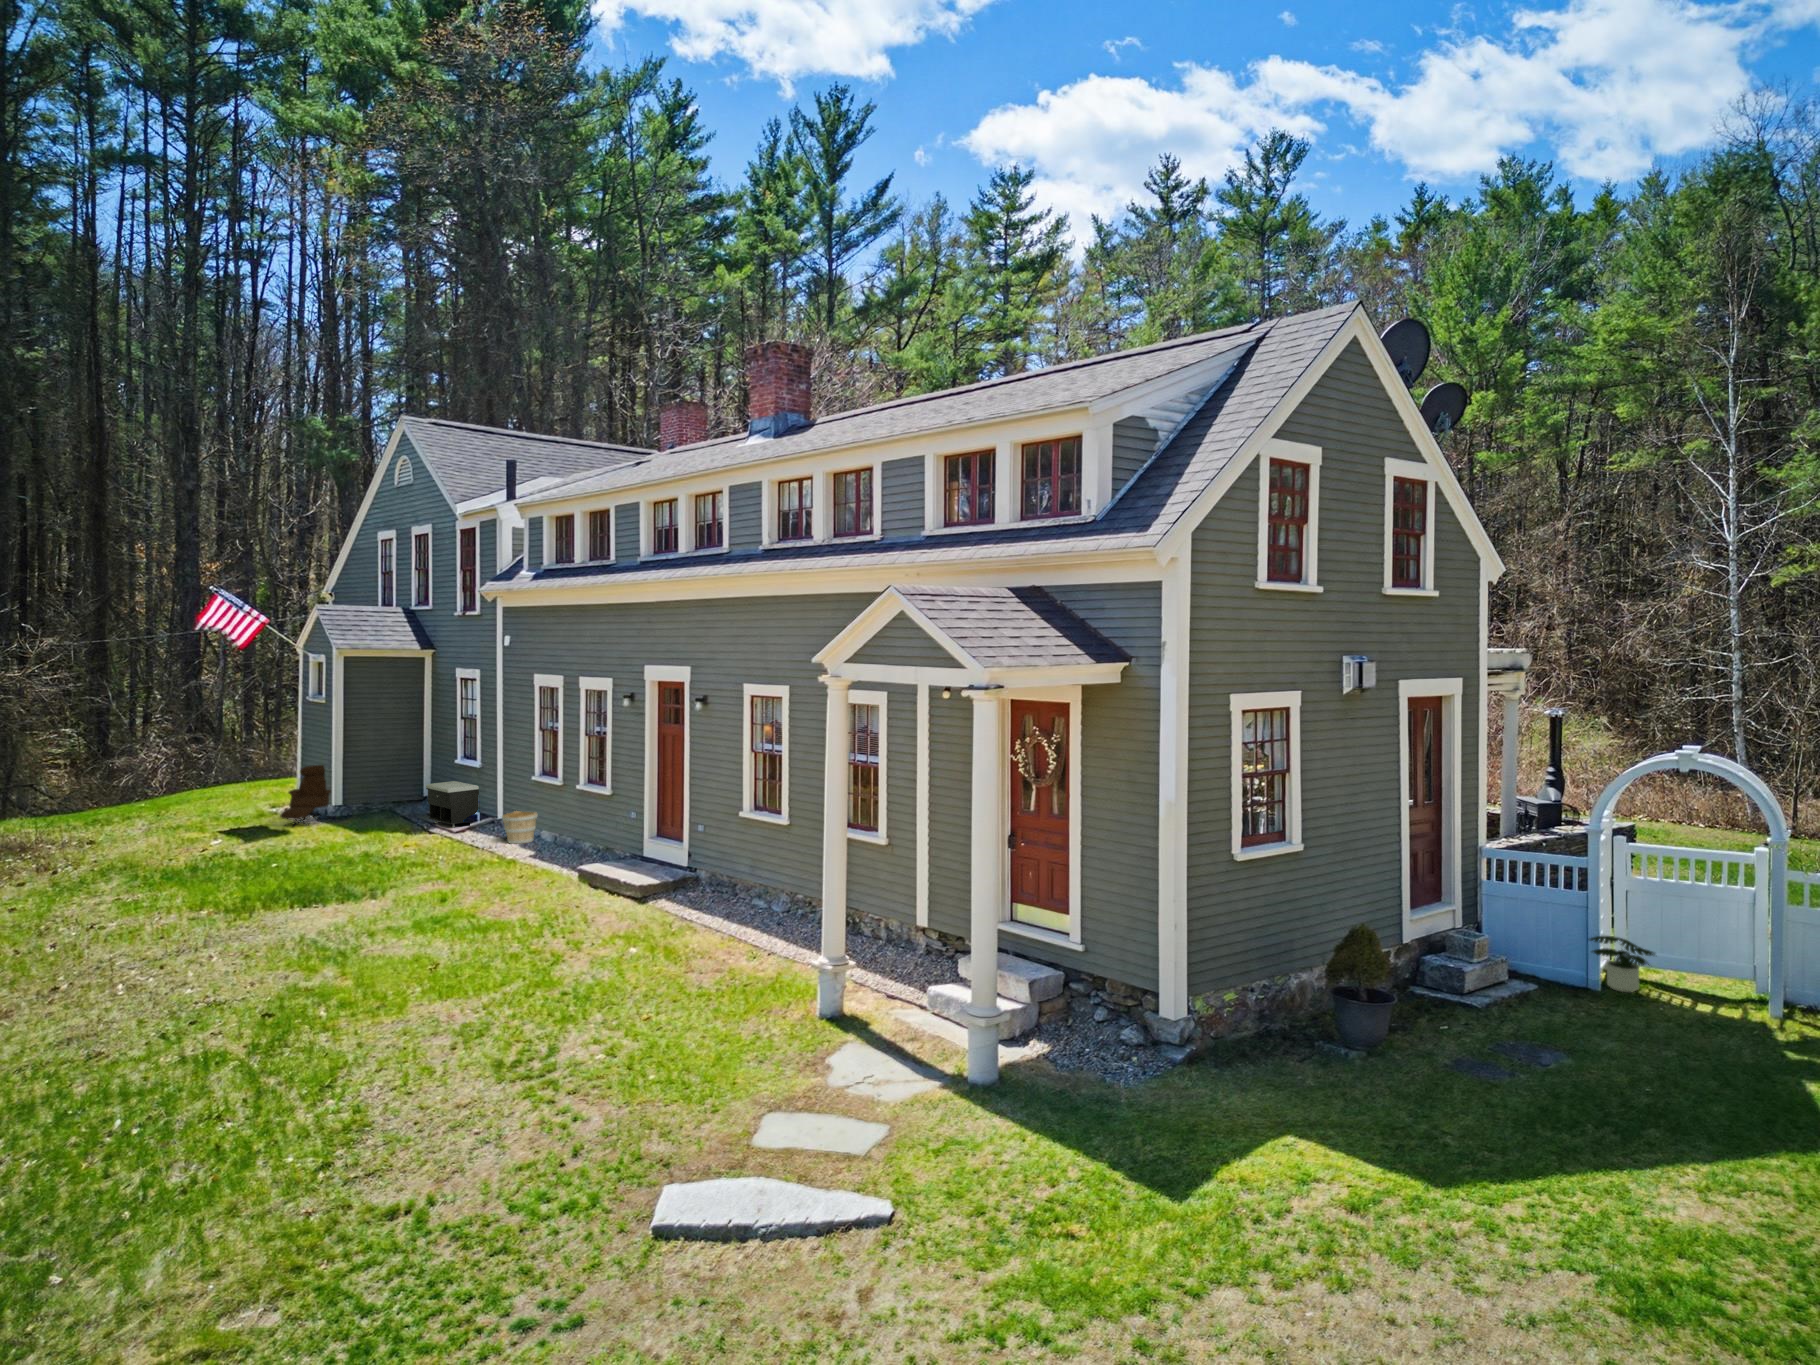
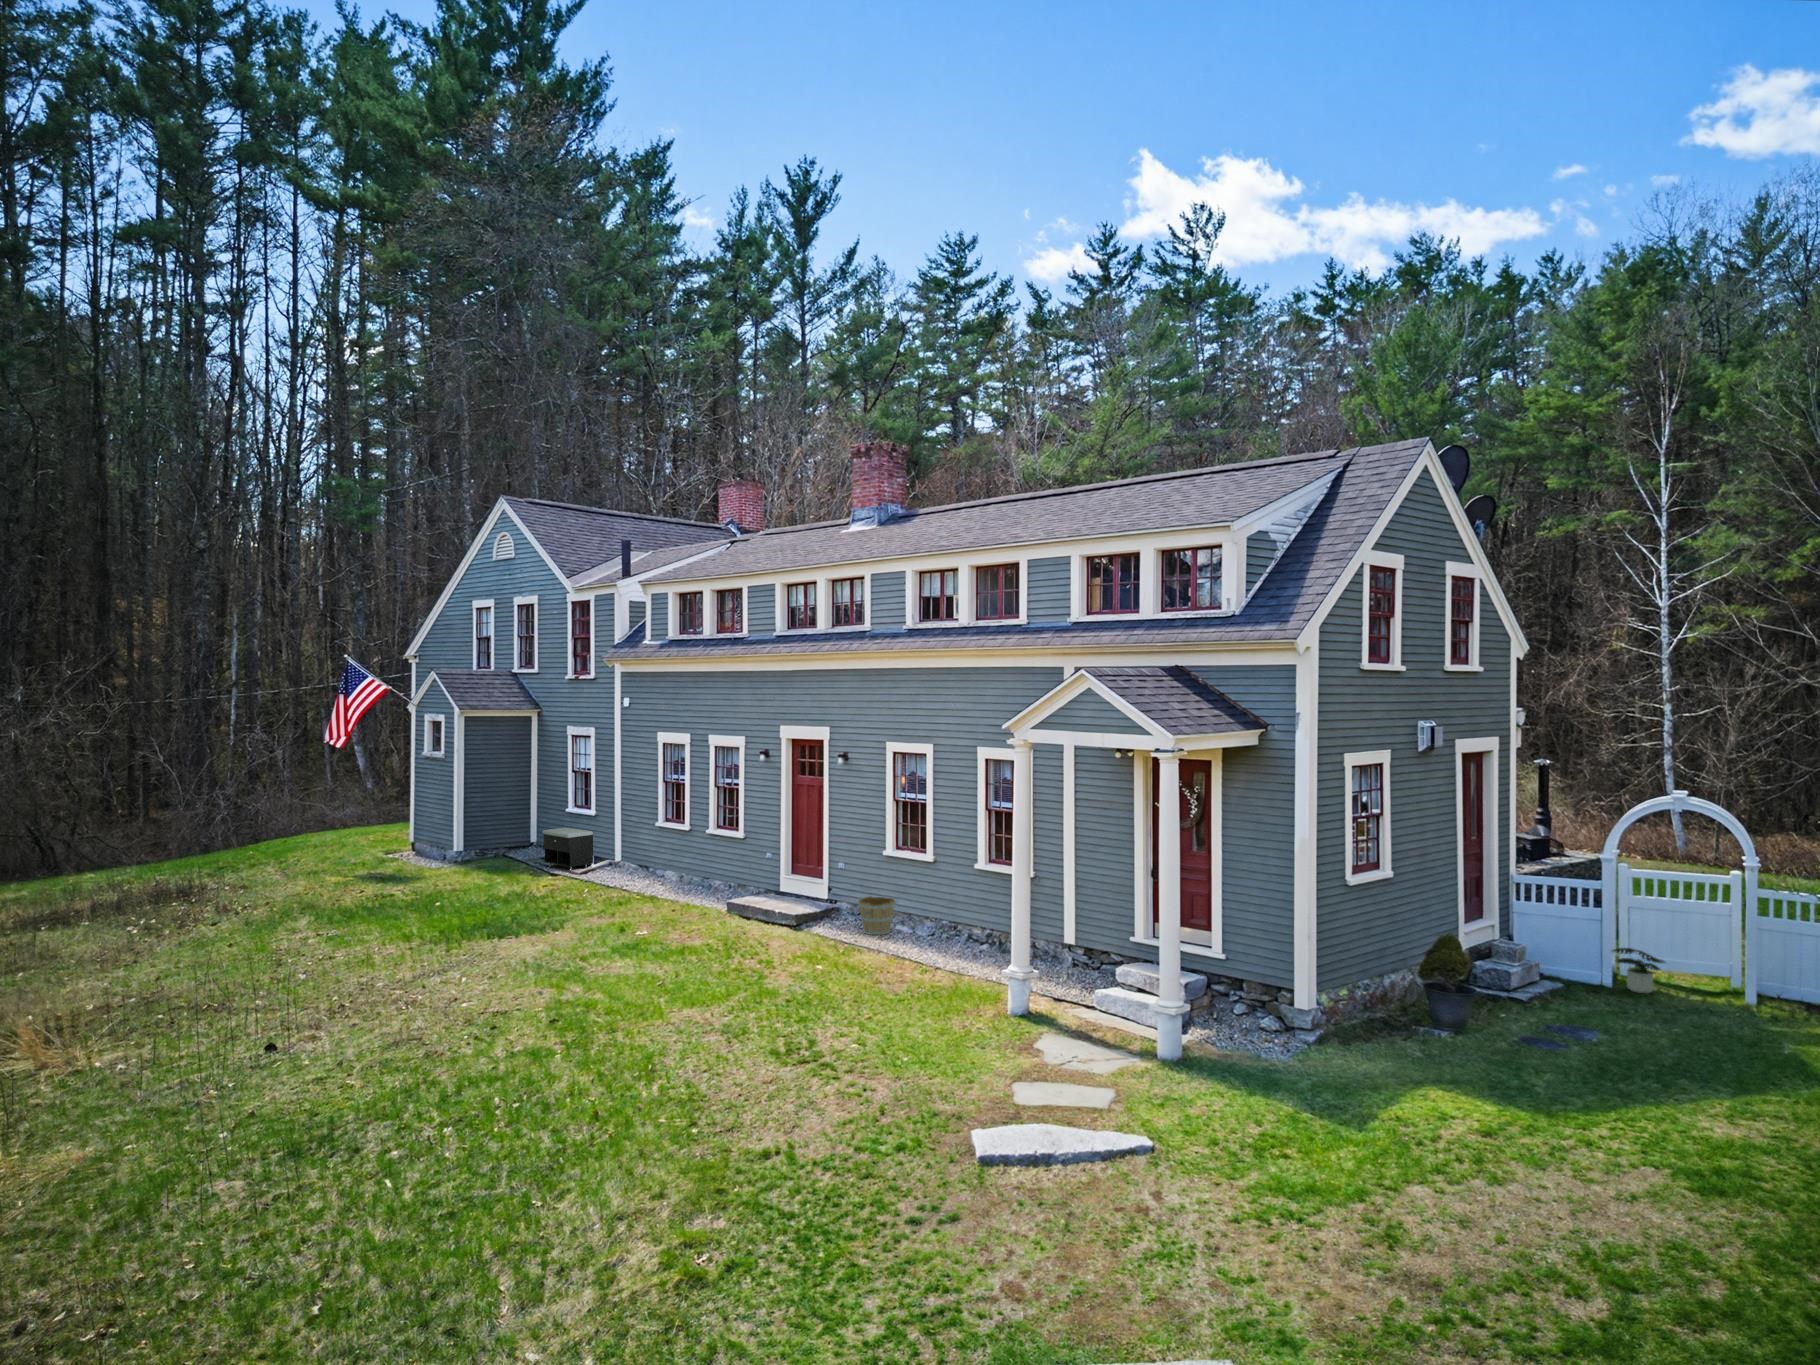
lounge chair: present [280,765,331,825] -> none [406,813,453,870]
wooden bucket: present [502,811,537,844] -> present [858,896,896,935]

